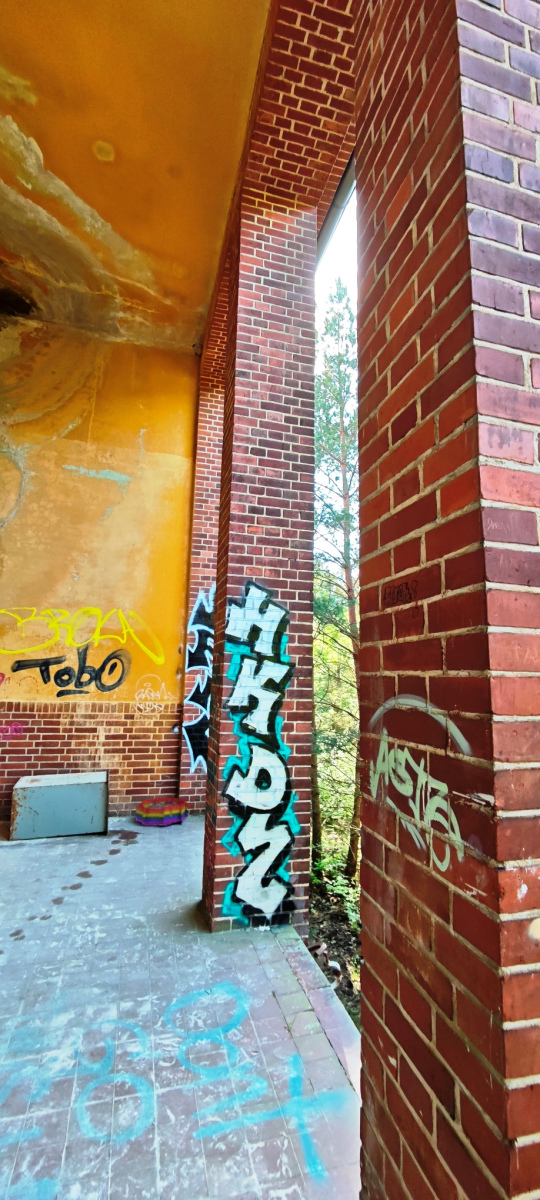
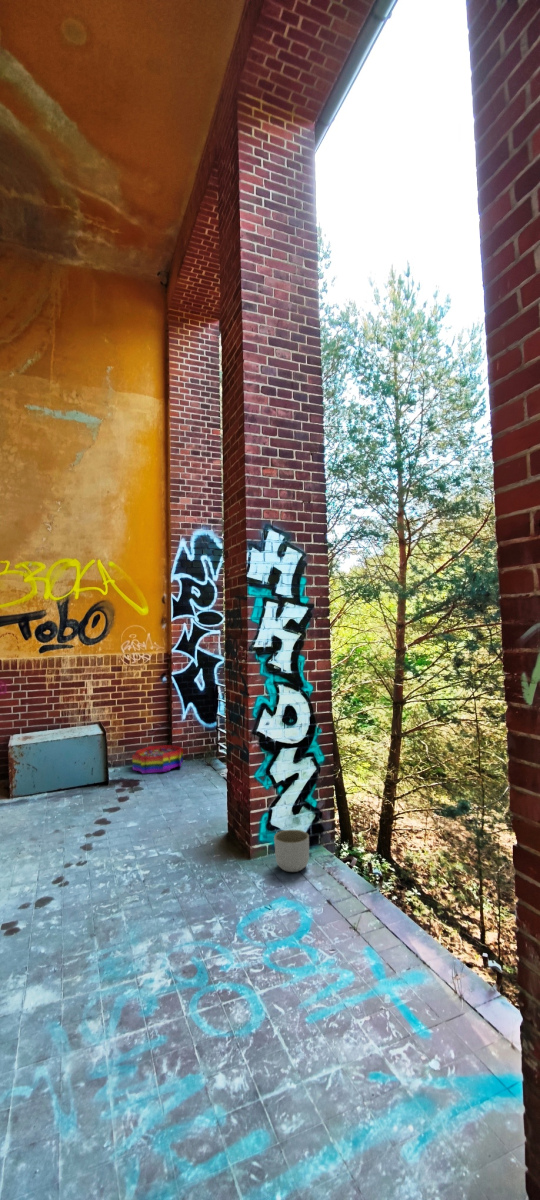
planter: none [234,903,270,951] -> present [274,830,309,872]

